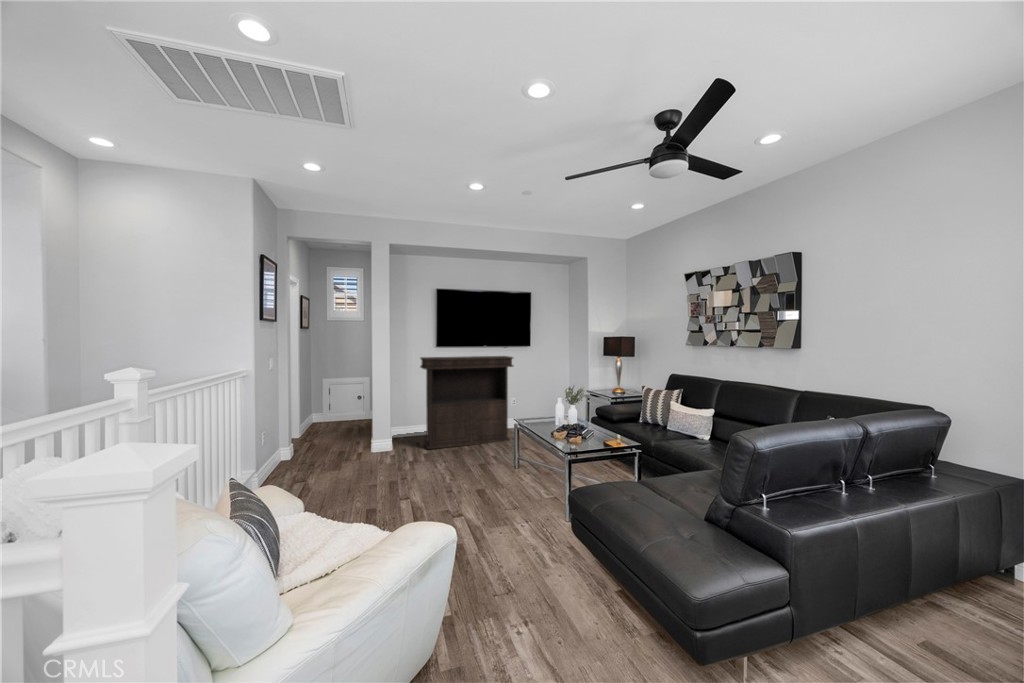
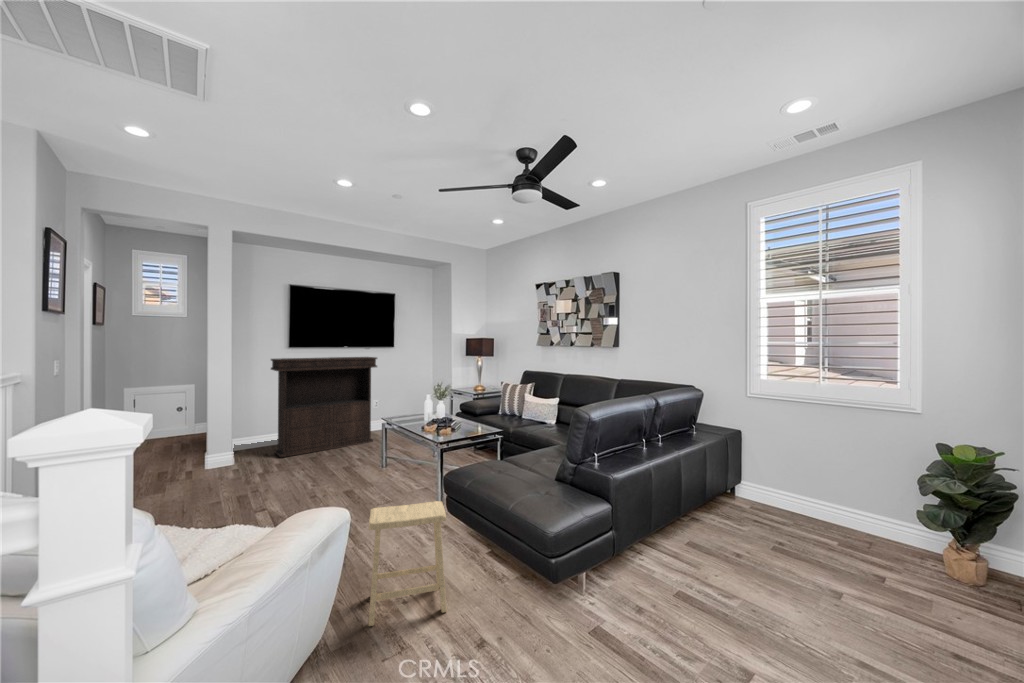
footstool: none [479,525,563,659] -> present [369,501,447,626]

